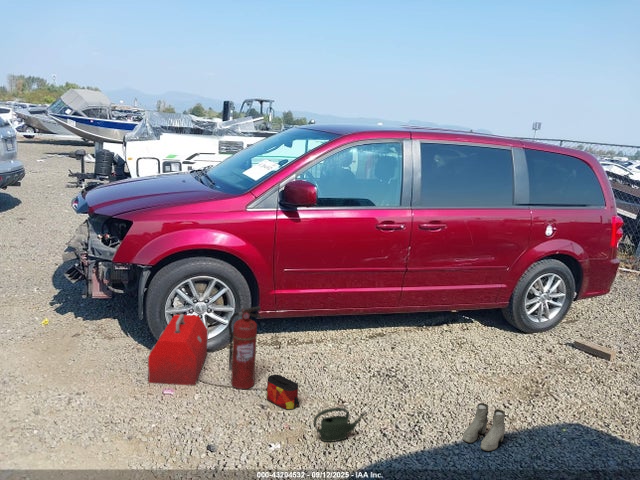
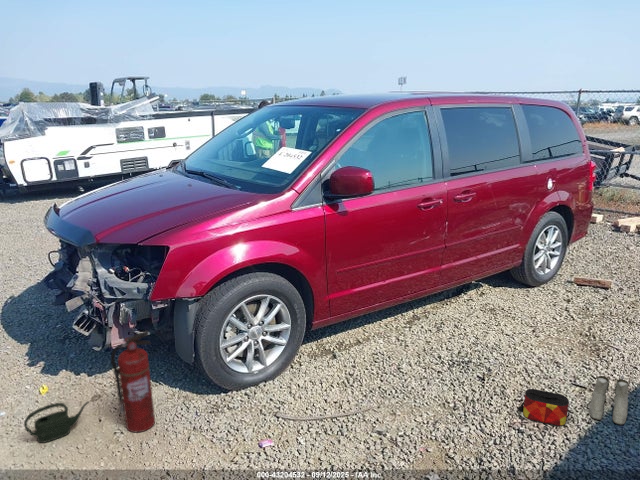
fire extinguisher: present [228,306,261,389] -> present [111,331,155,432]
toolbox: present [148,314,208,385] -> none [218,343,288,440]
bag: present [266,375,300,410] -> present [518,389,570,426]
watering can: present [314,407,366,442] -> present [24,402,89,443]

